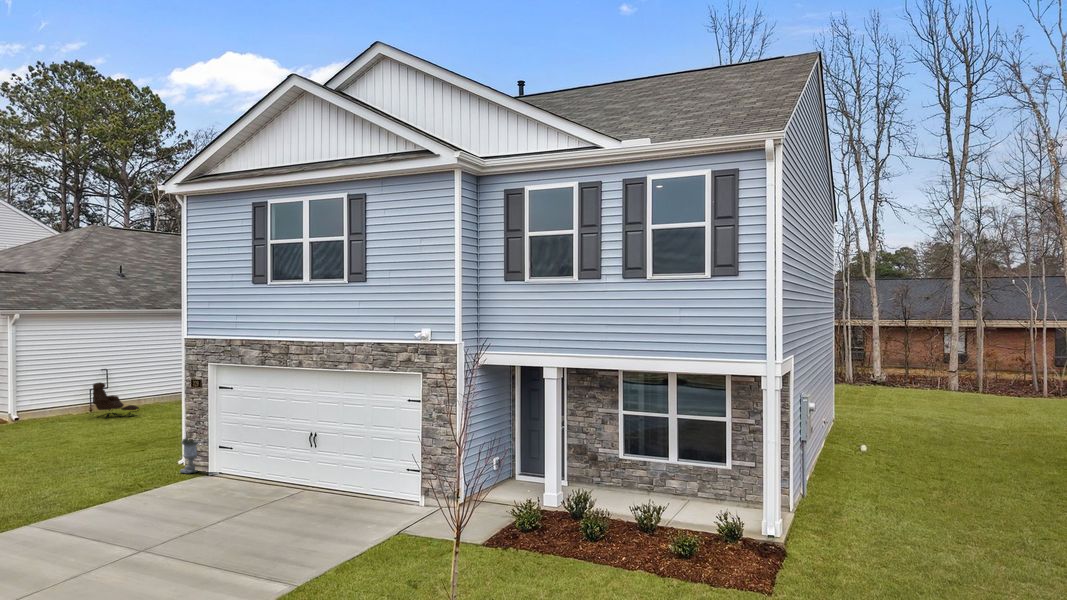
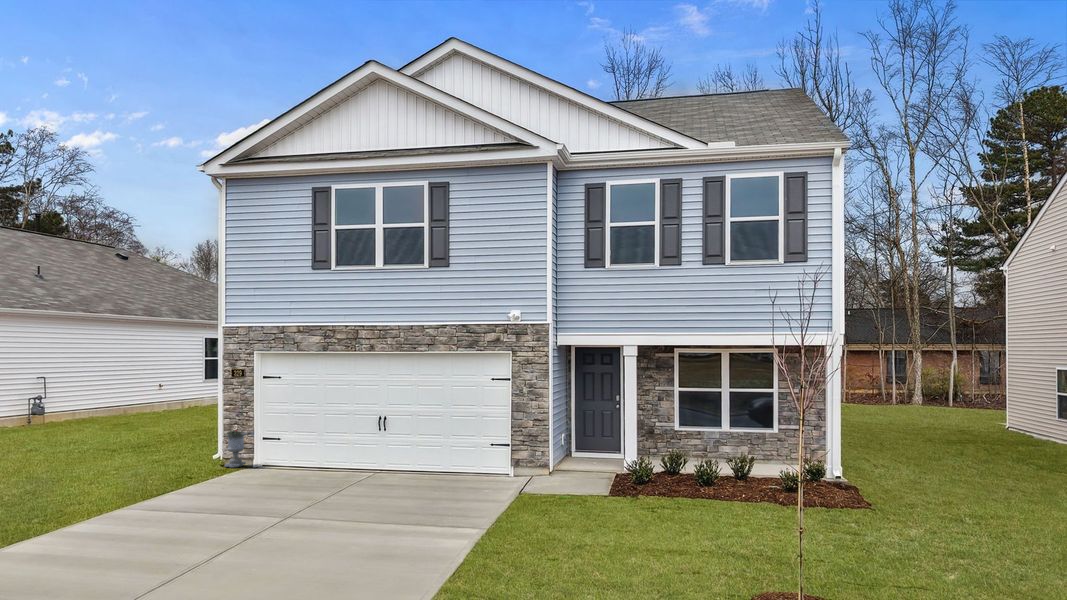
lounge chair: present [93,382,139,418] -> none [23,388,77,429]

